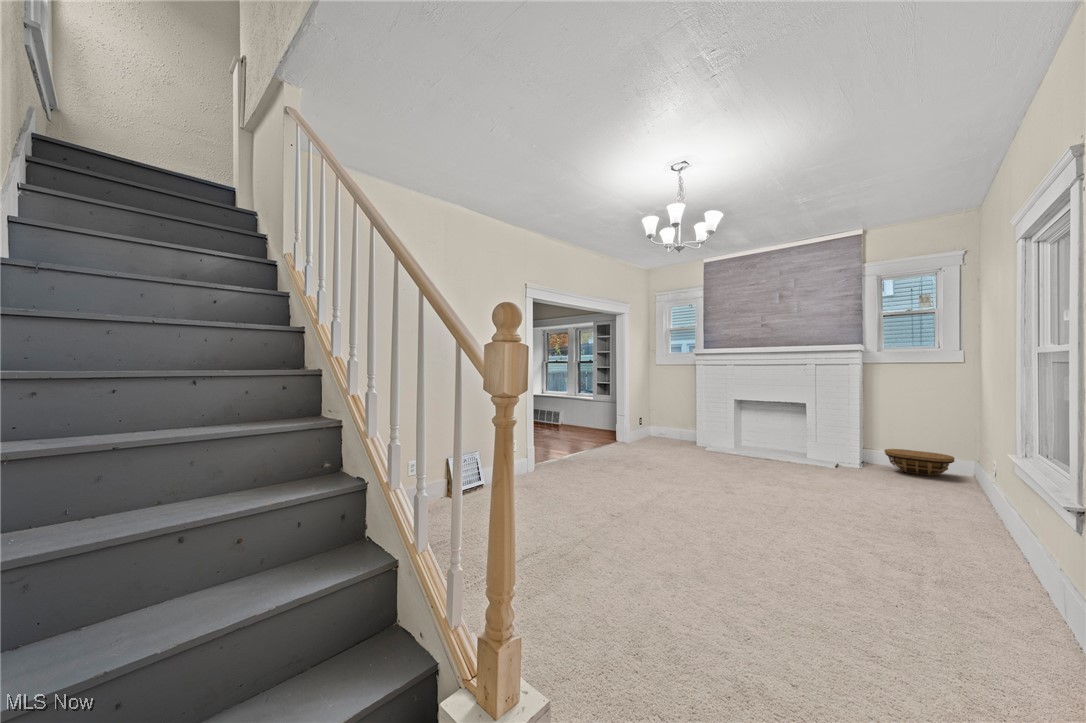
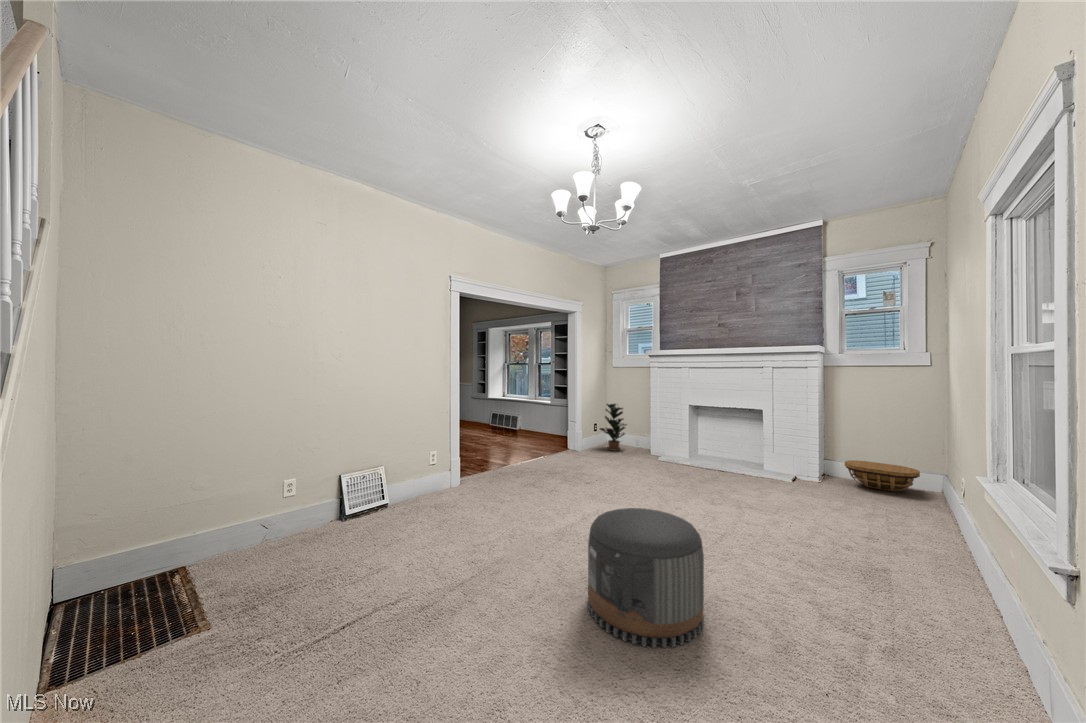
potted plant: none [646,399,673,443] -> present [600,404,626,451]
pouf: none [694,480,793,580] -> present [588,508,704,648]

